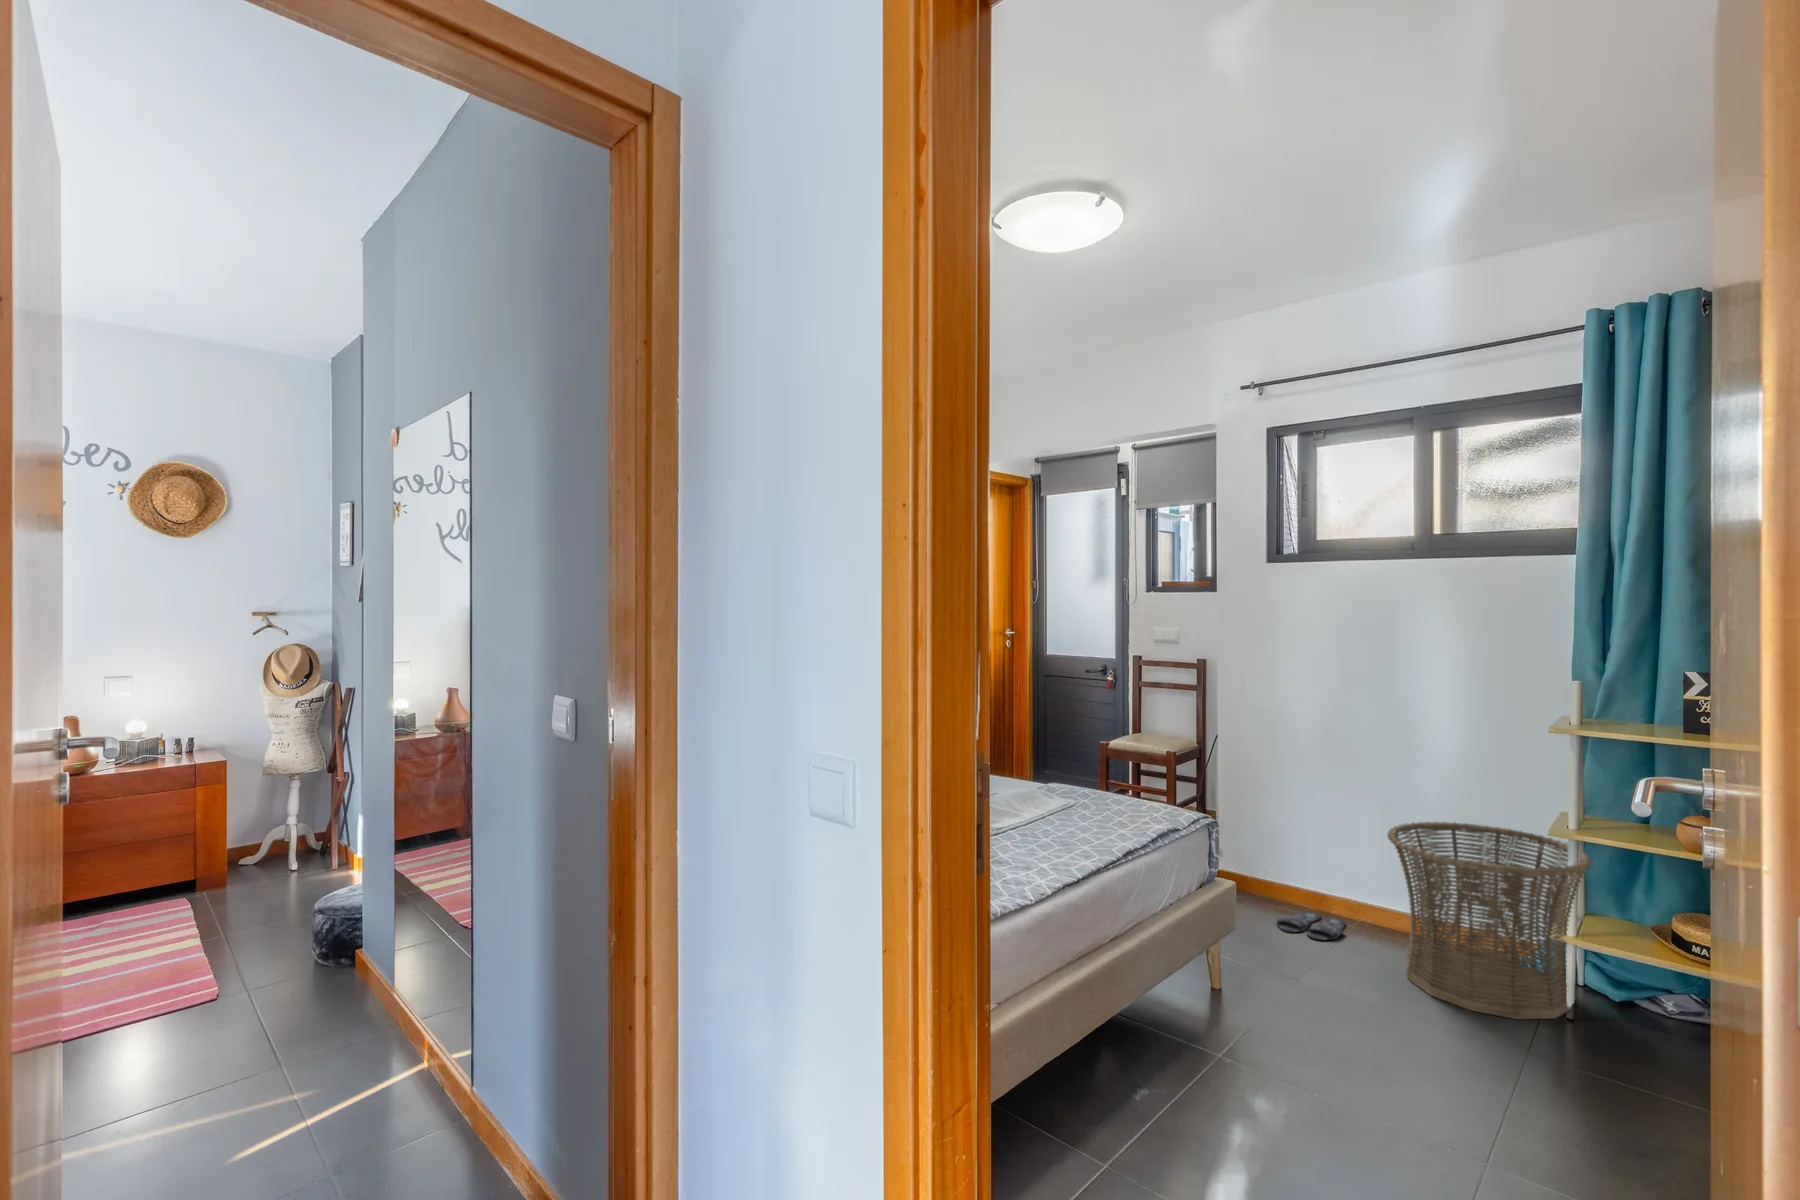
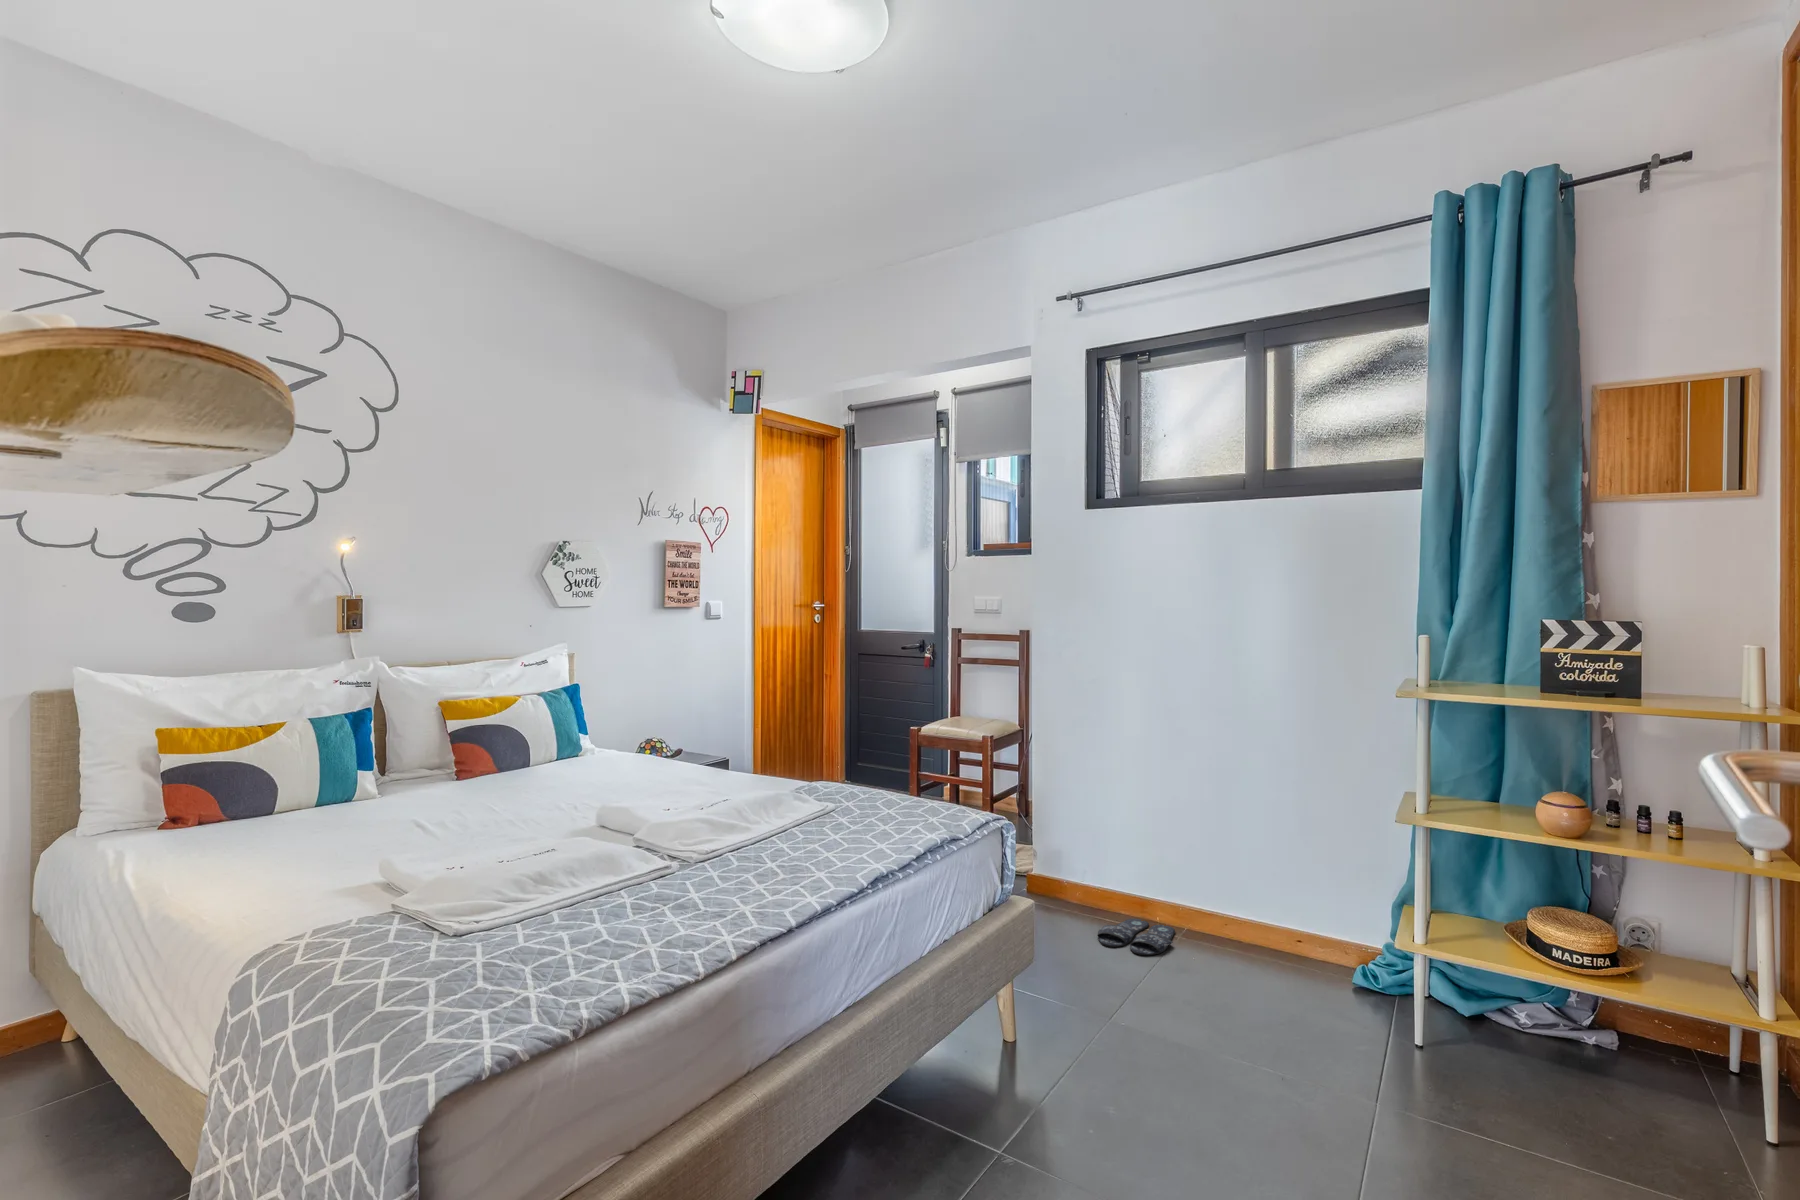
basket: present [1388,822,1592,1019] -> none [1215,808,1441,1048]

